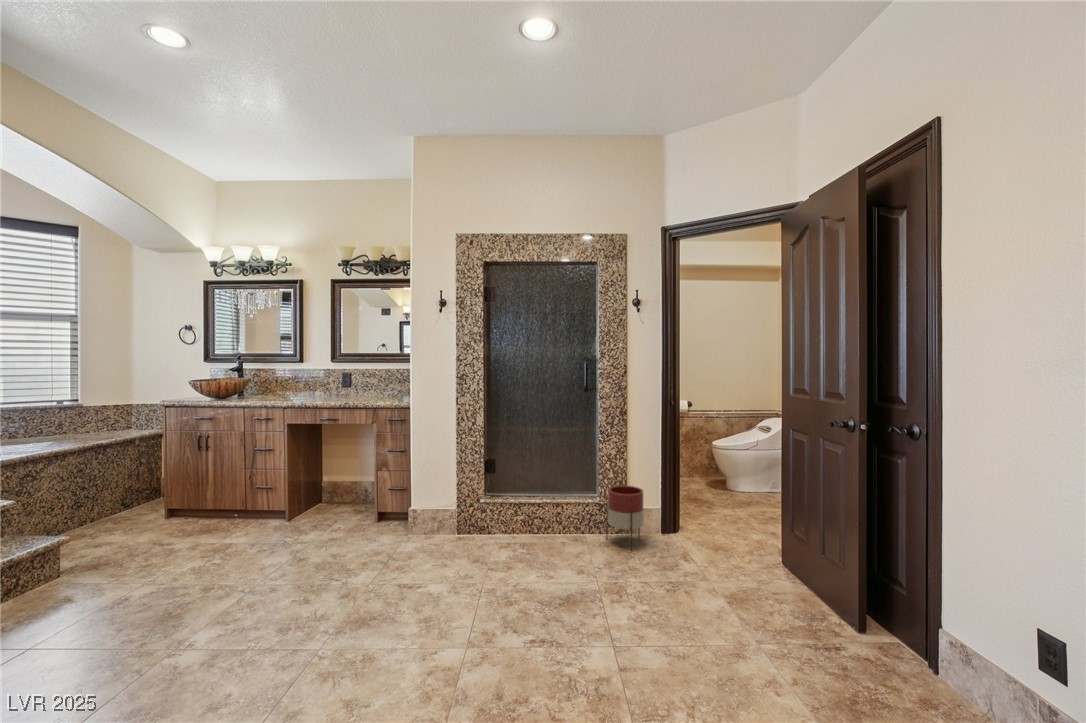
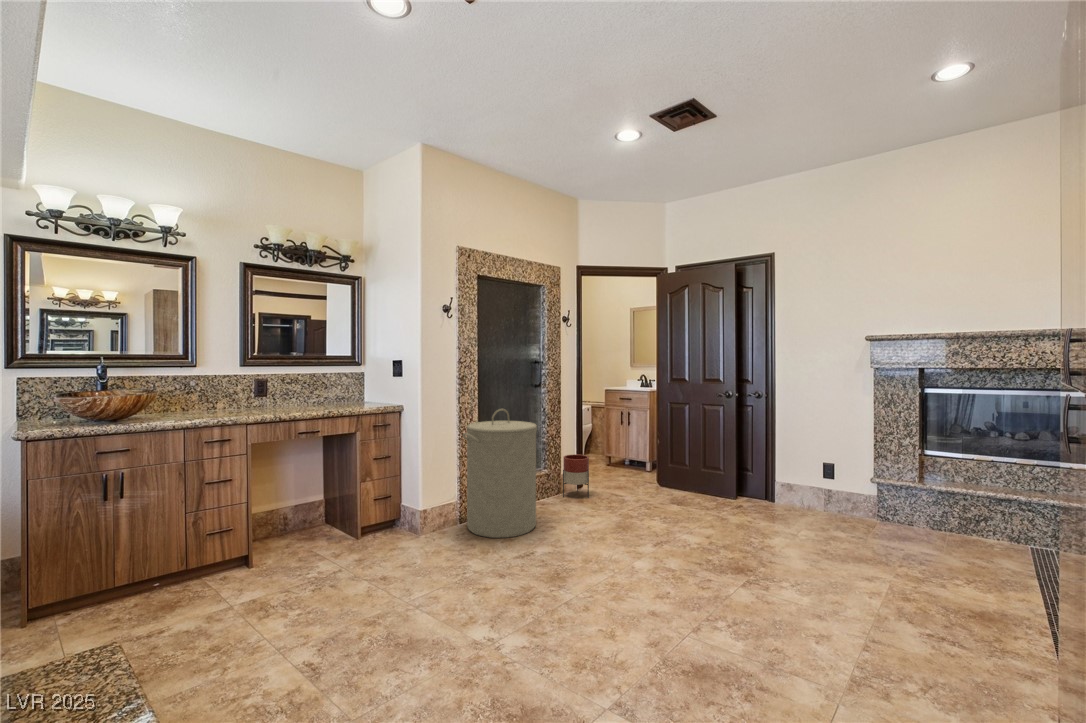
laundry hamper: none [425,414,525,566] -> present [463,409,537,538]

